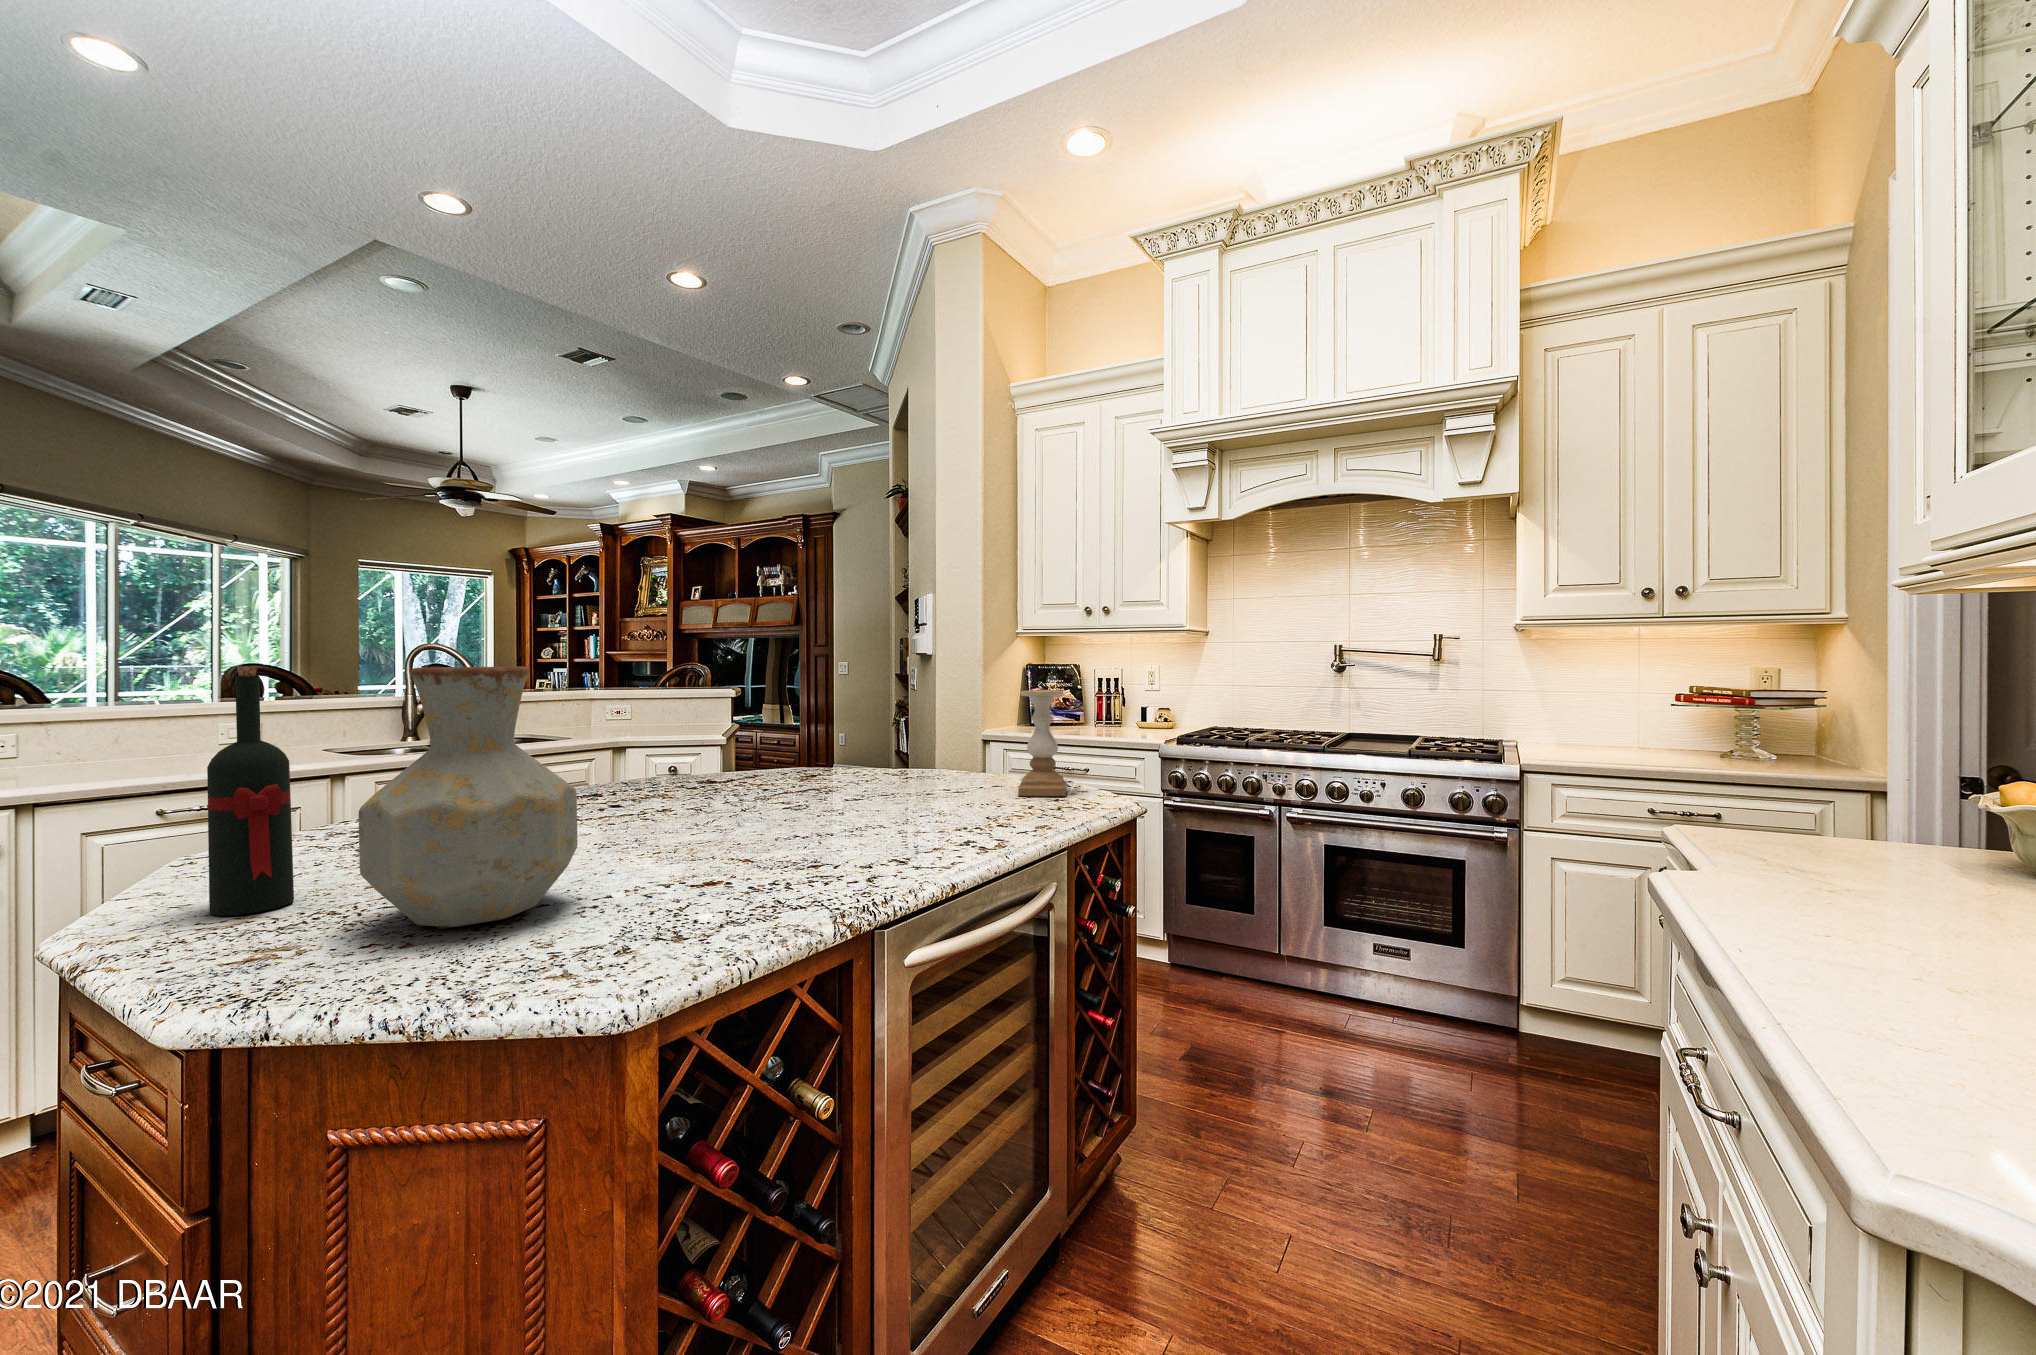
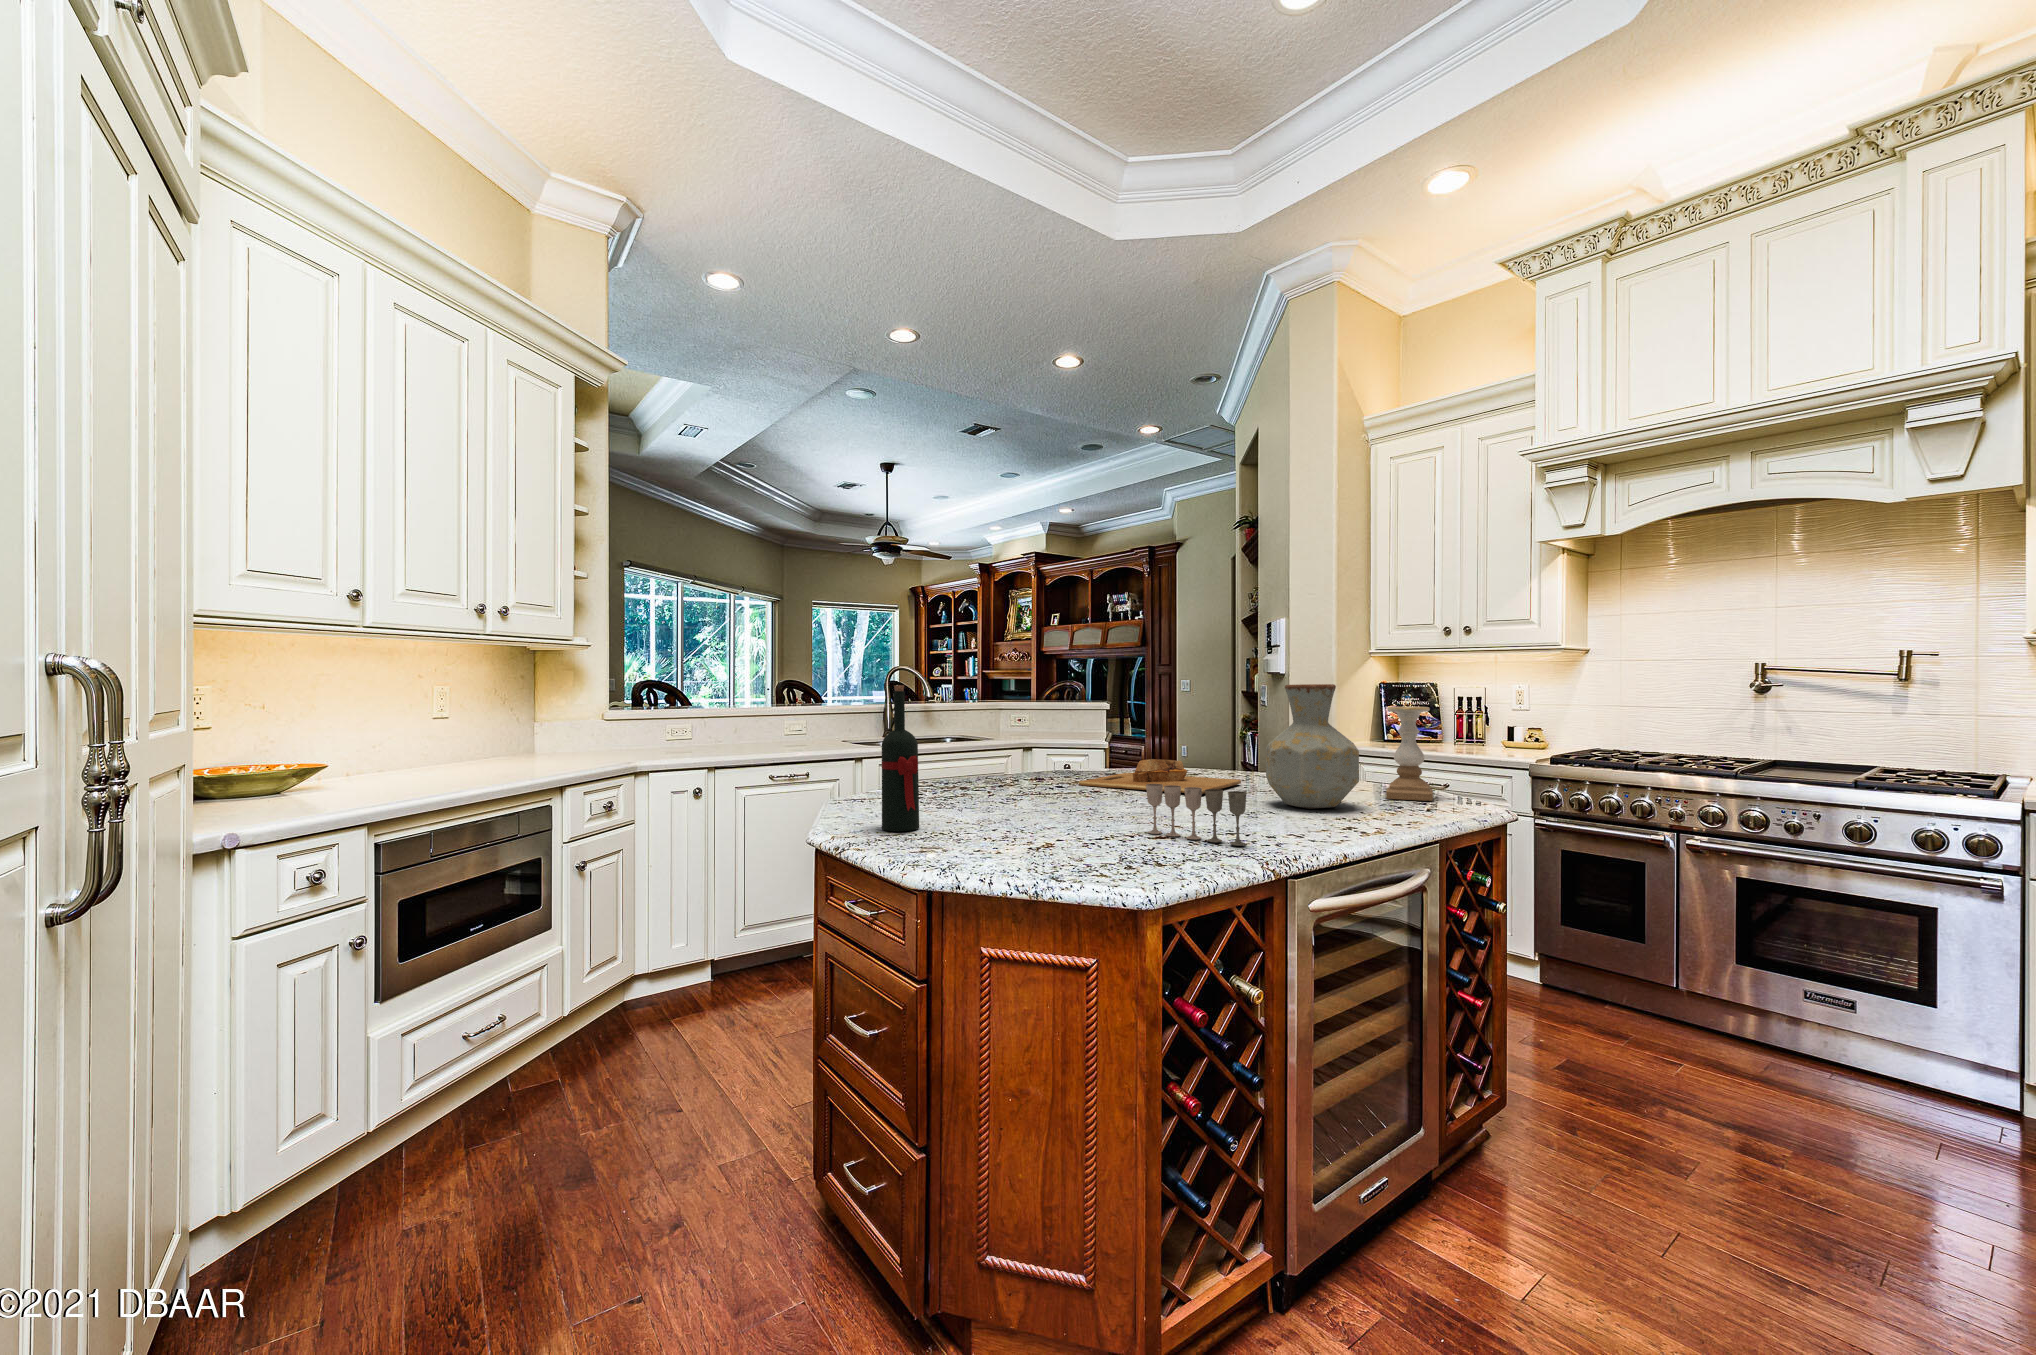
vase: present [358,666,578,929] -> present [1266,684,1359,809]
cutting board: none [648,760,861,804] -> present [1079,759,1241,794]
wine glass: none [690,805,825,890] -> present [1146,784,1247,846]

